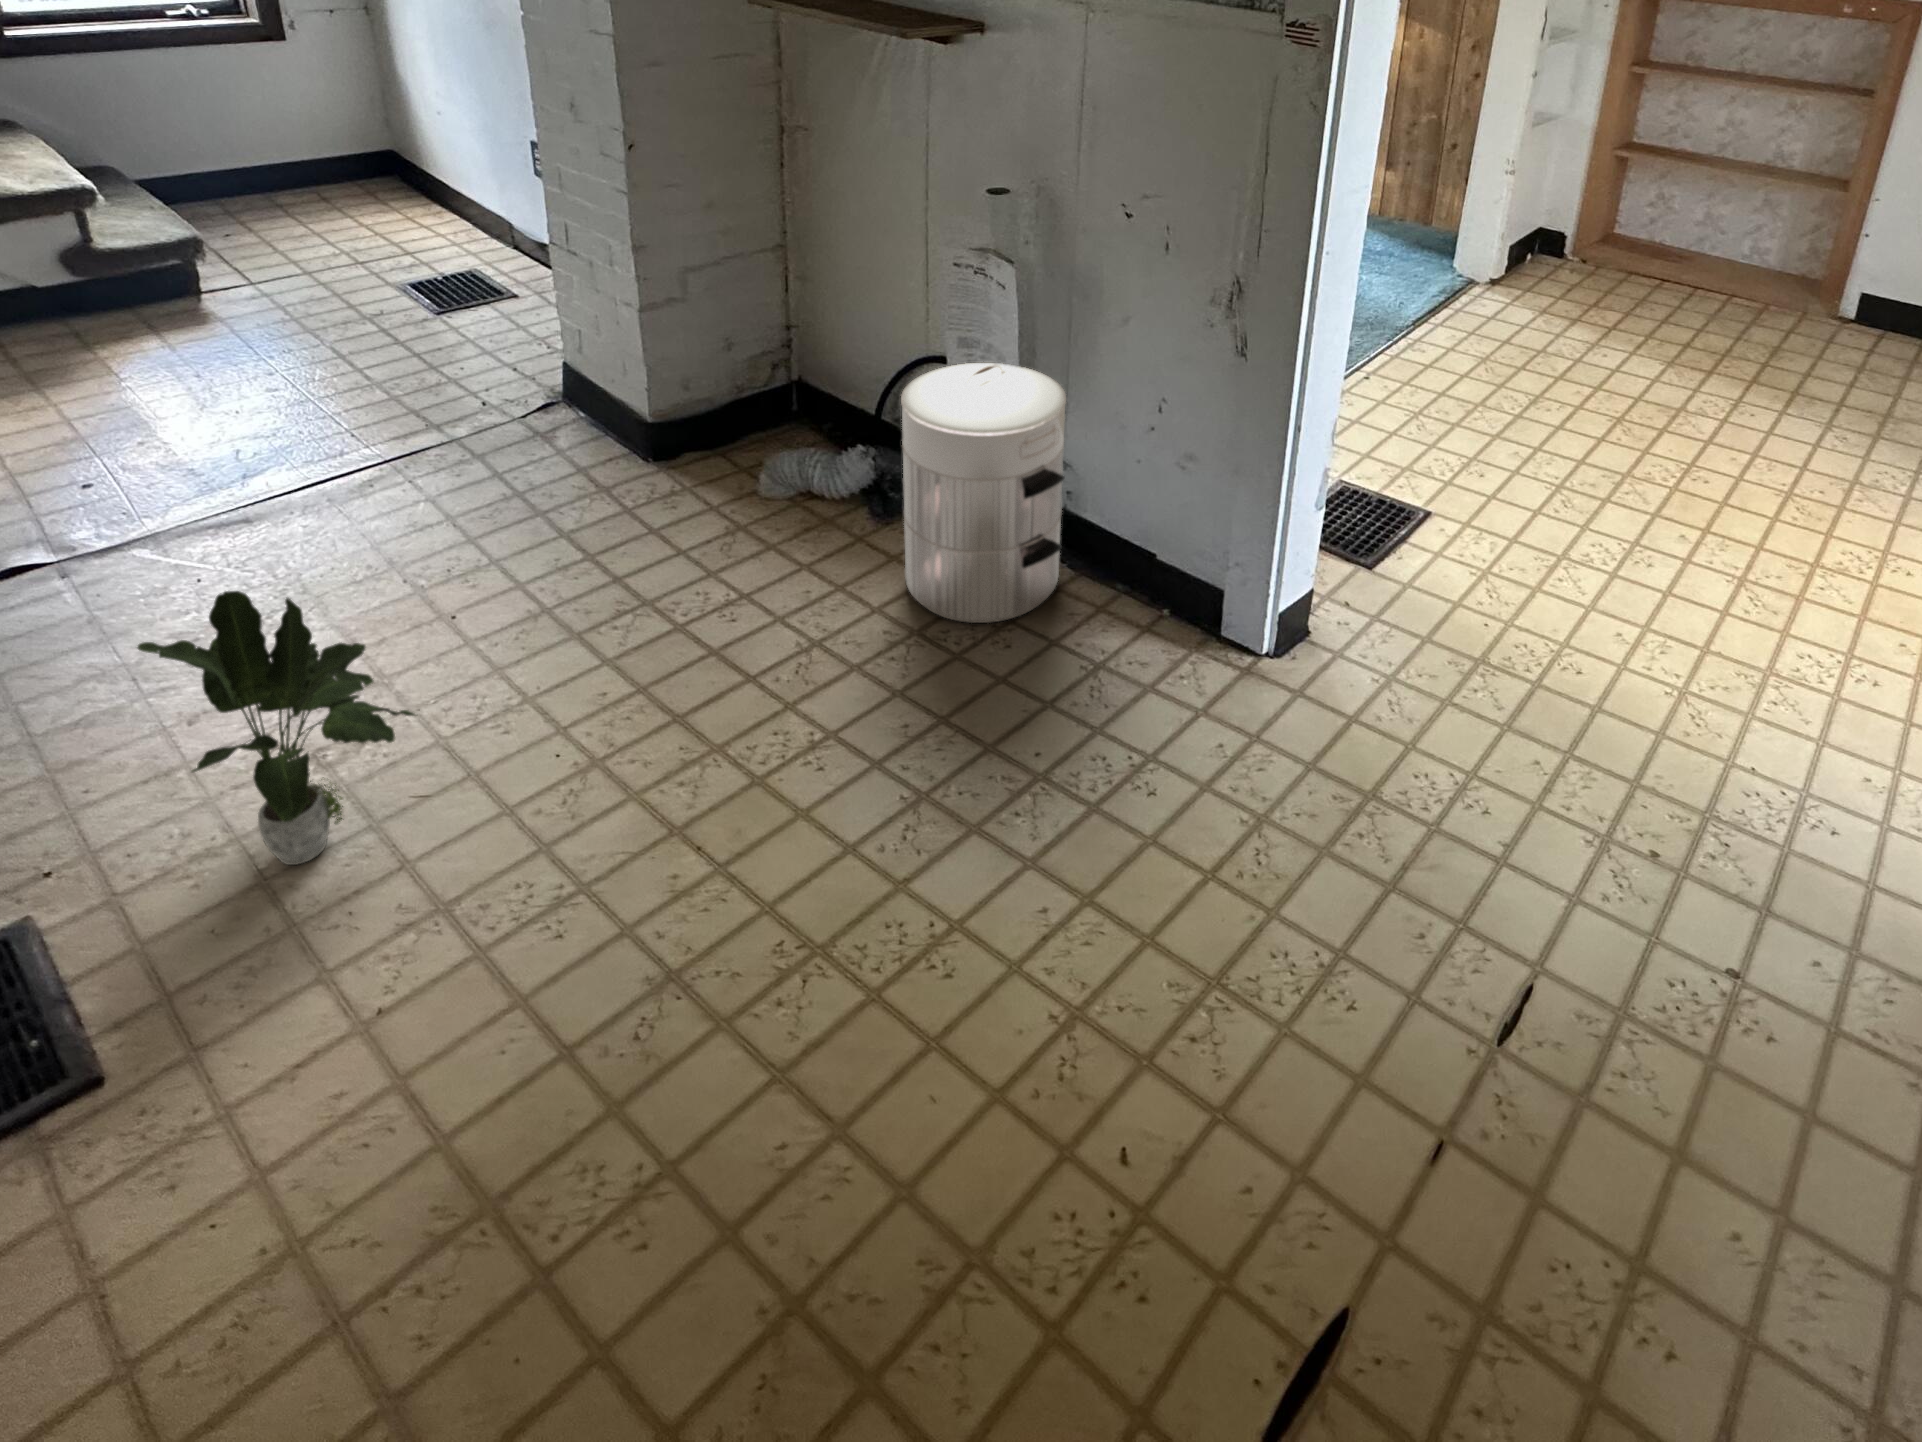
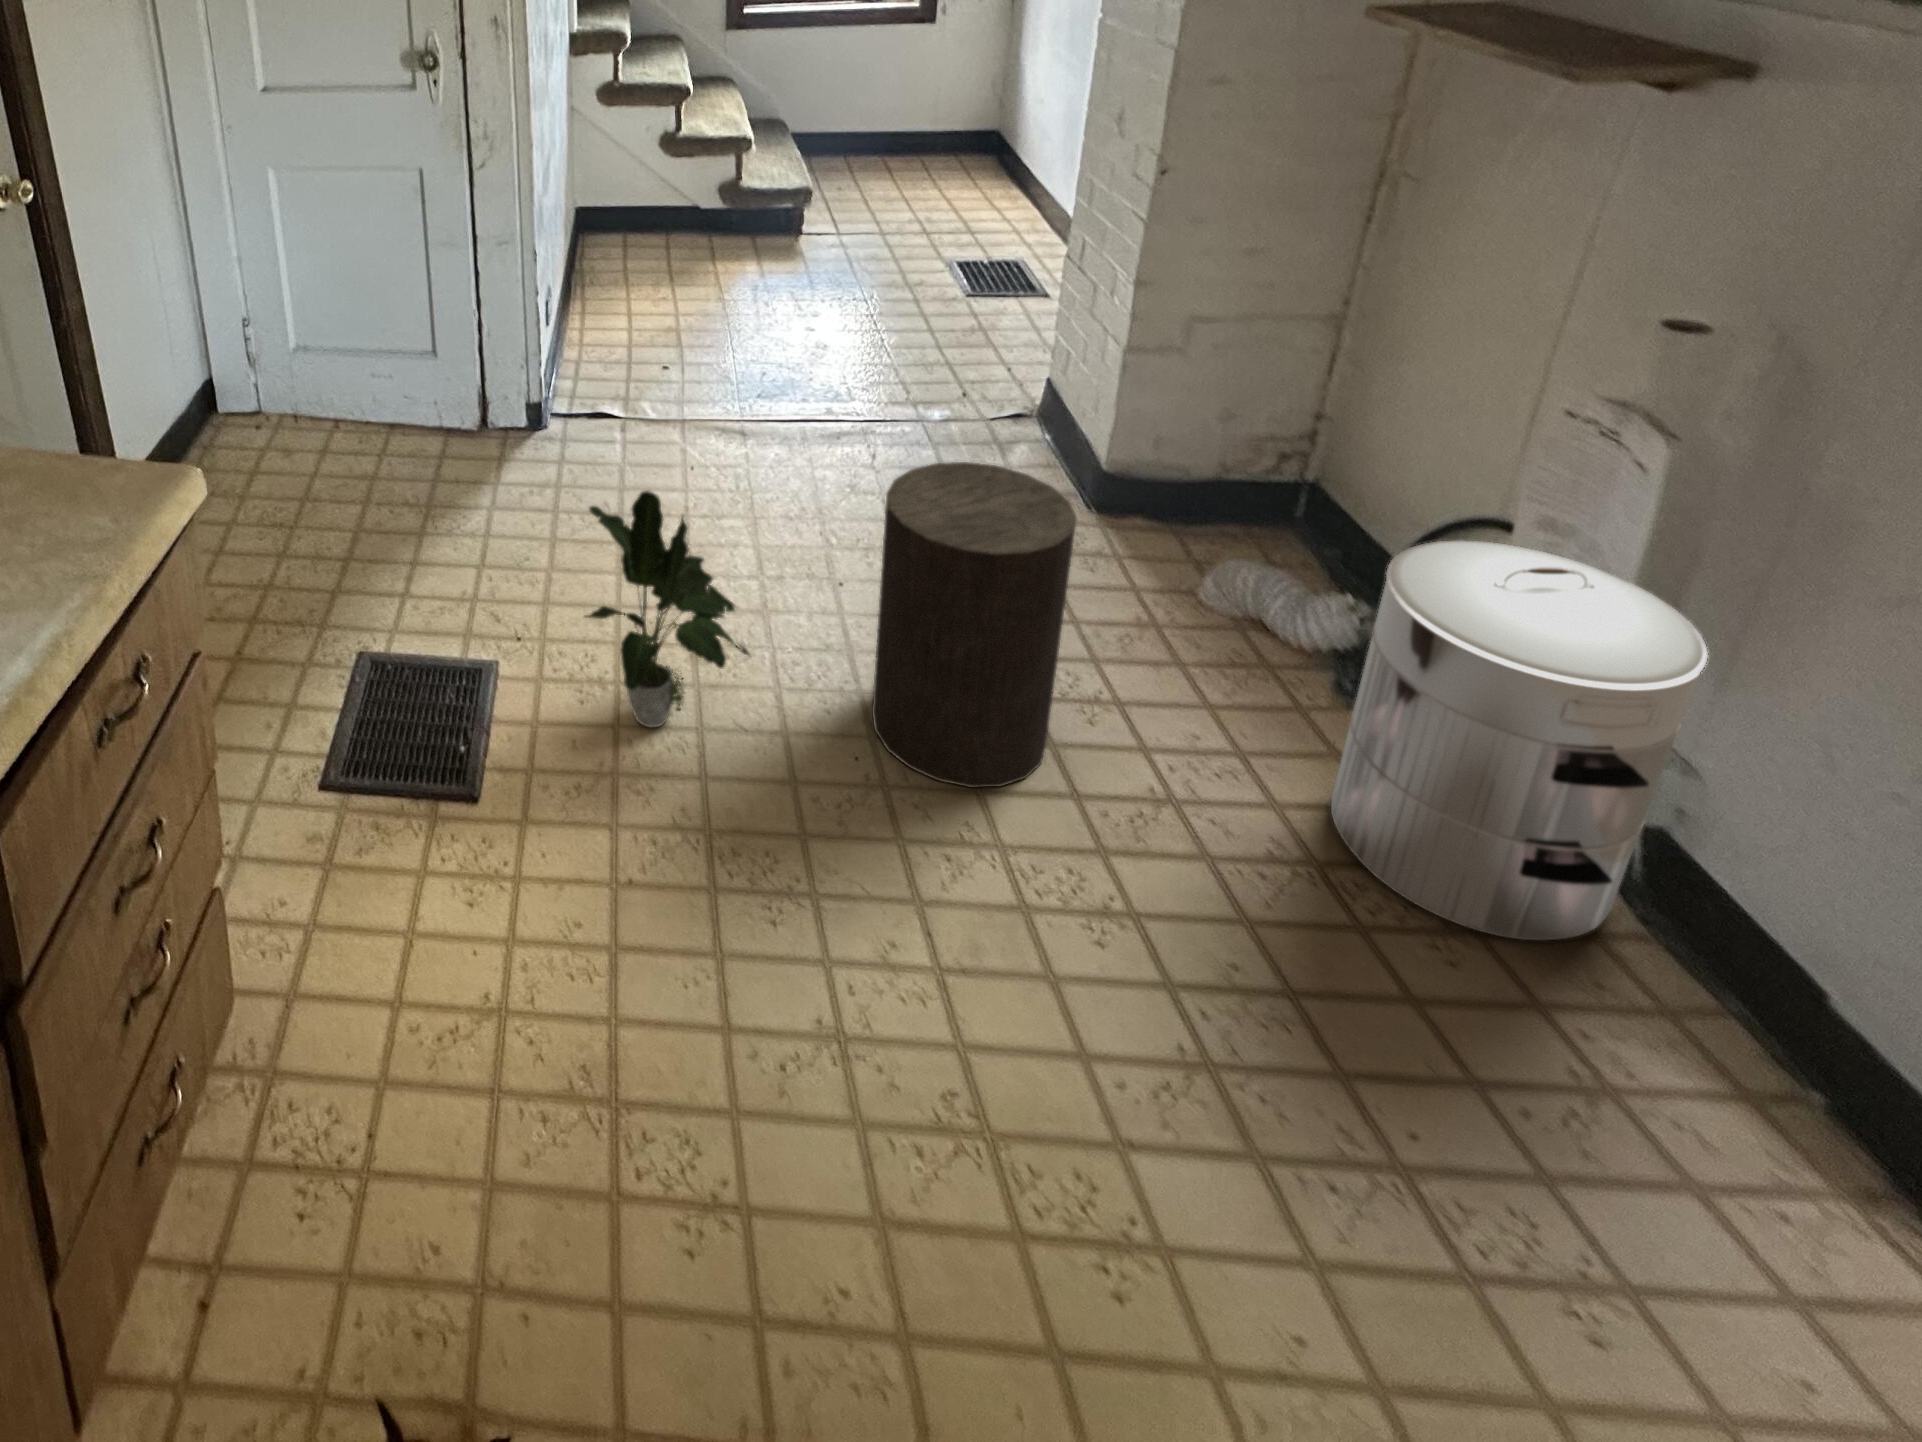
stool: none [514,428,715,735] -> present [872,462,1077,787]

